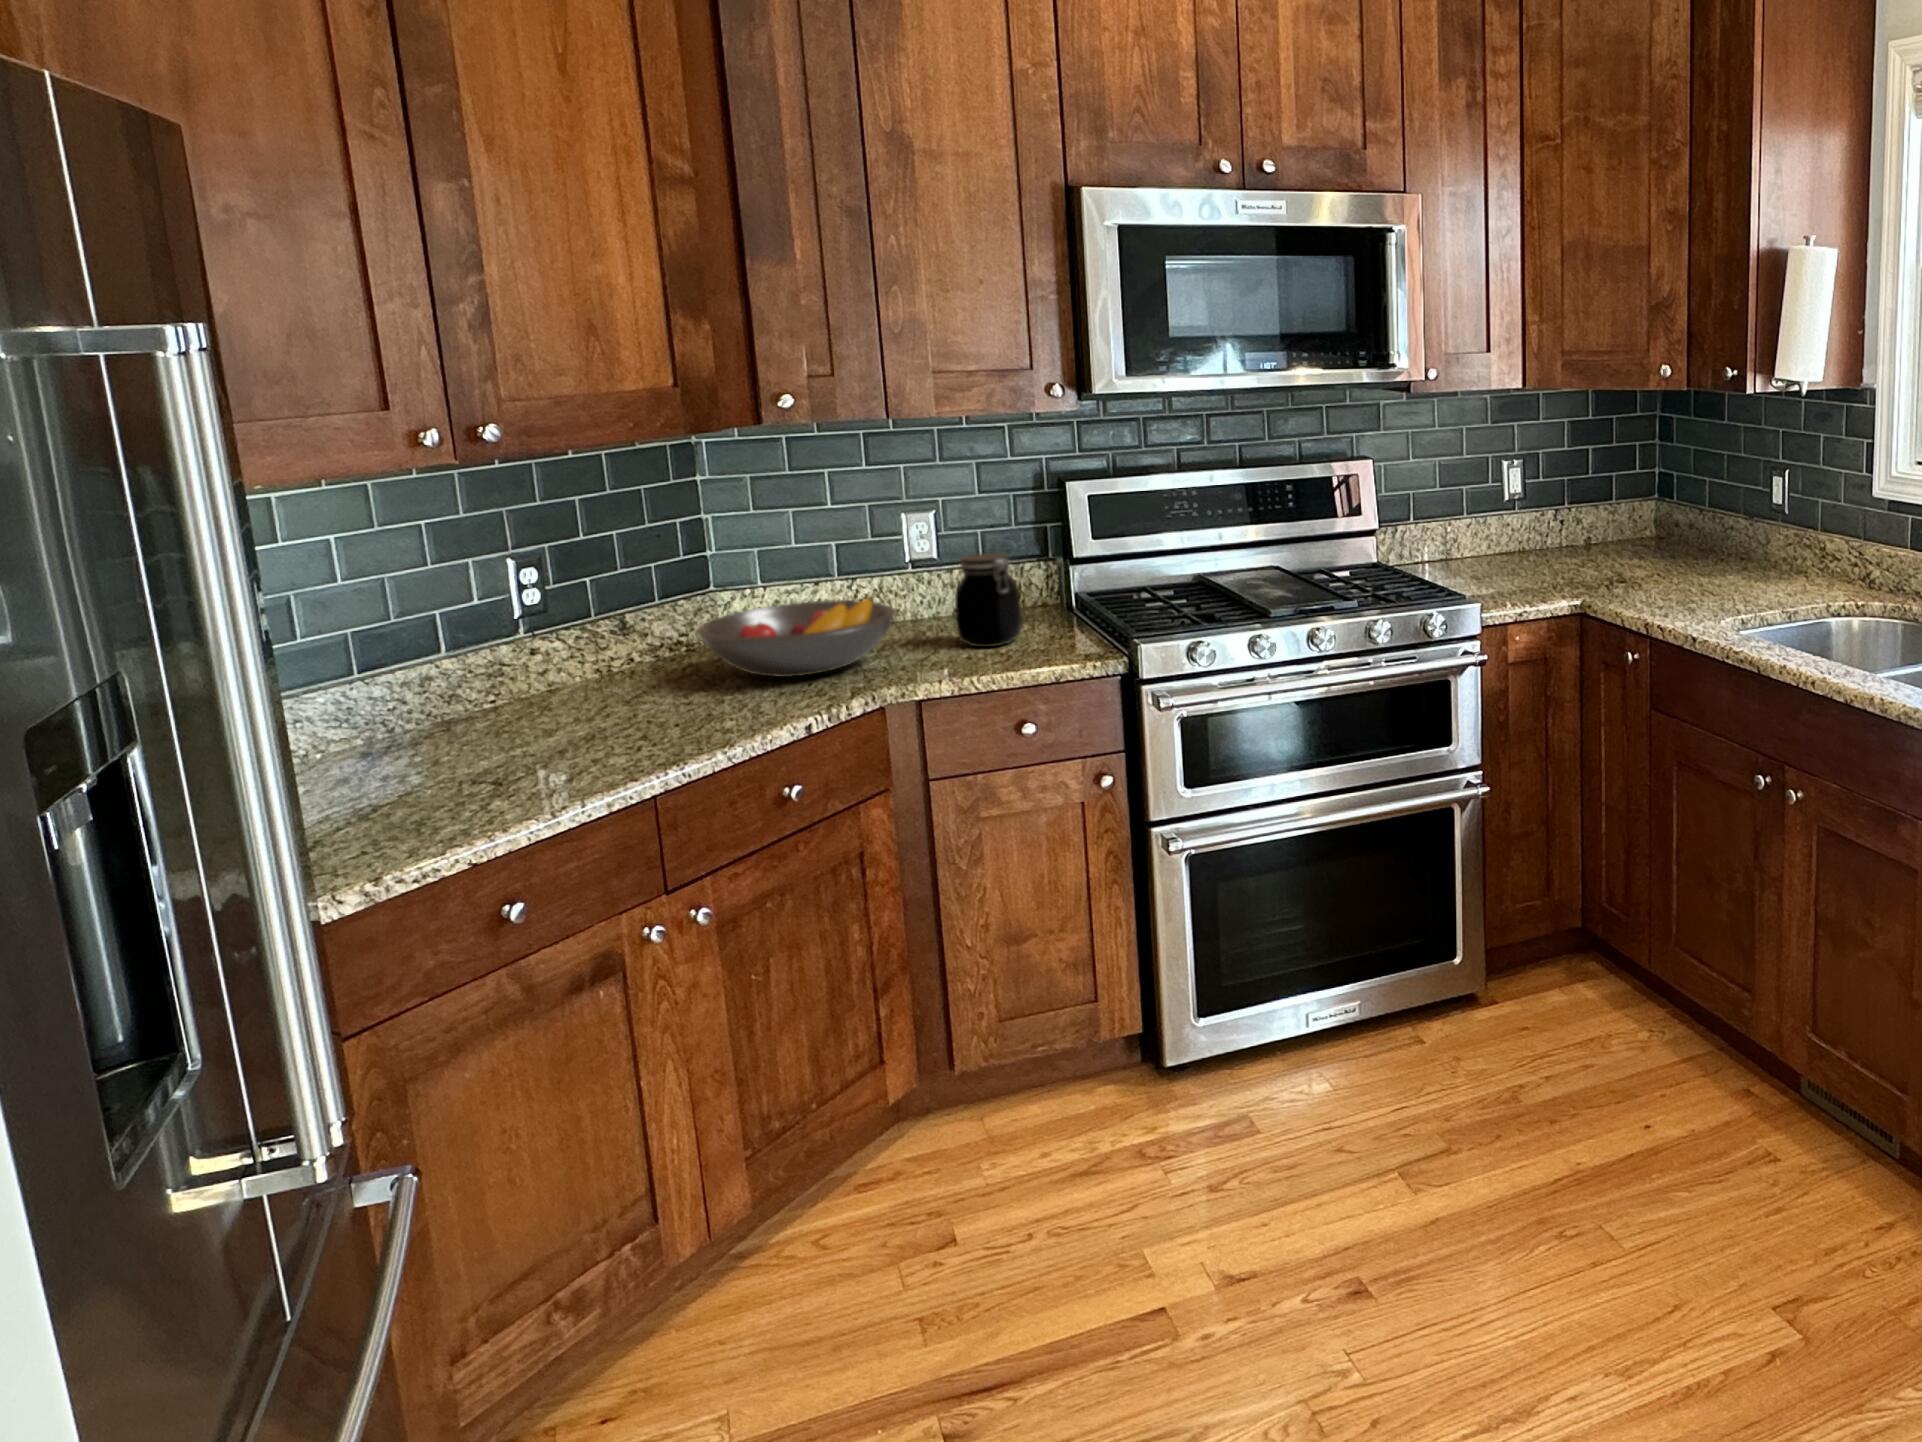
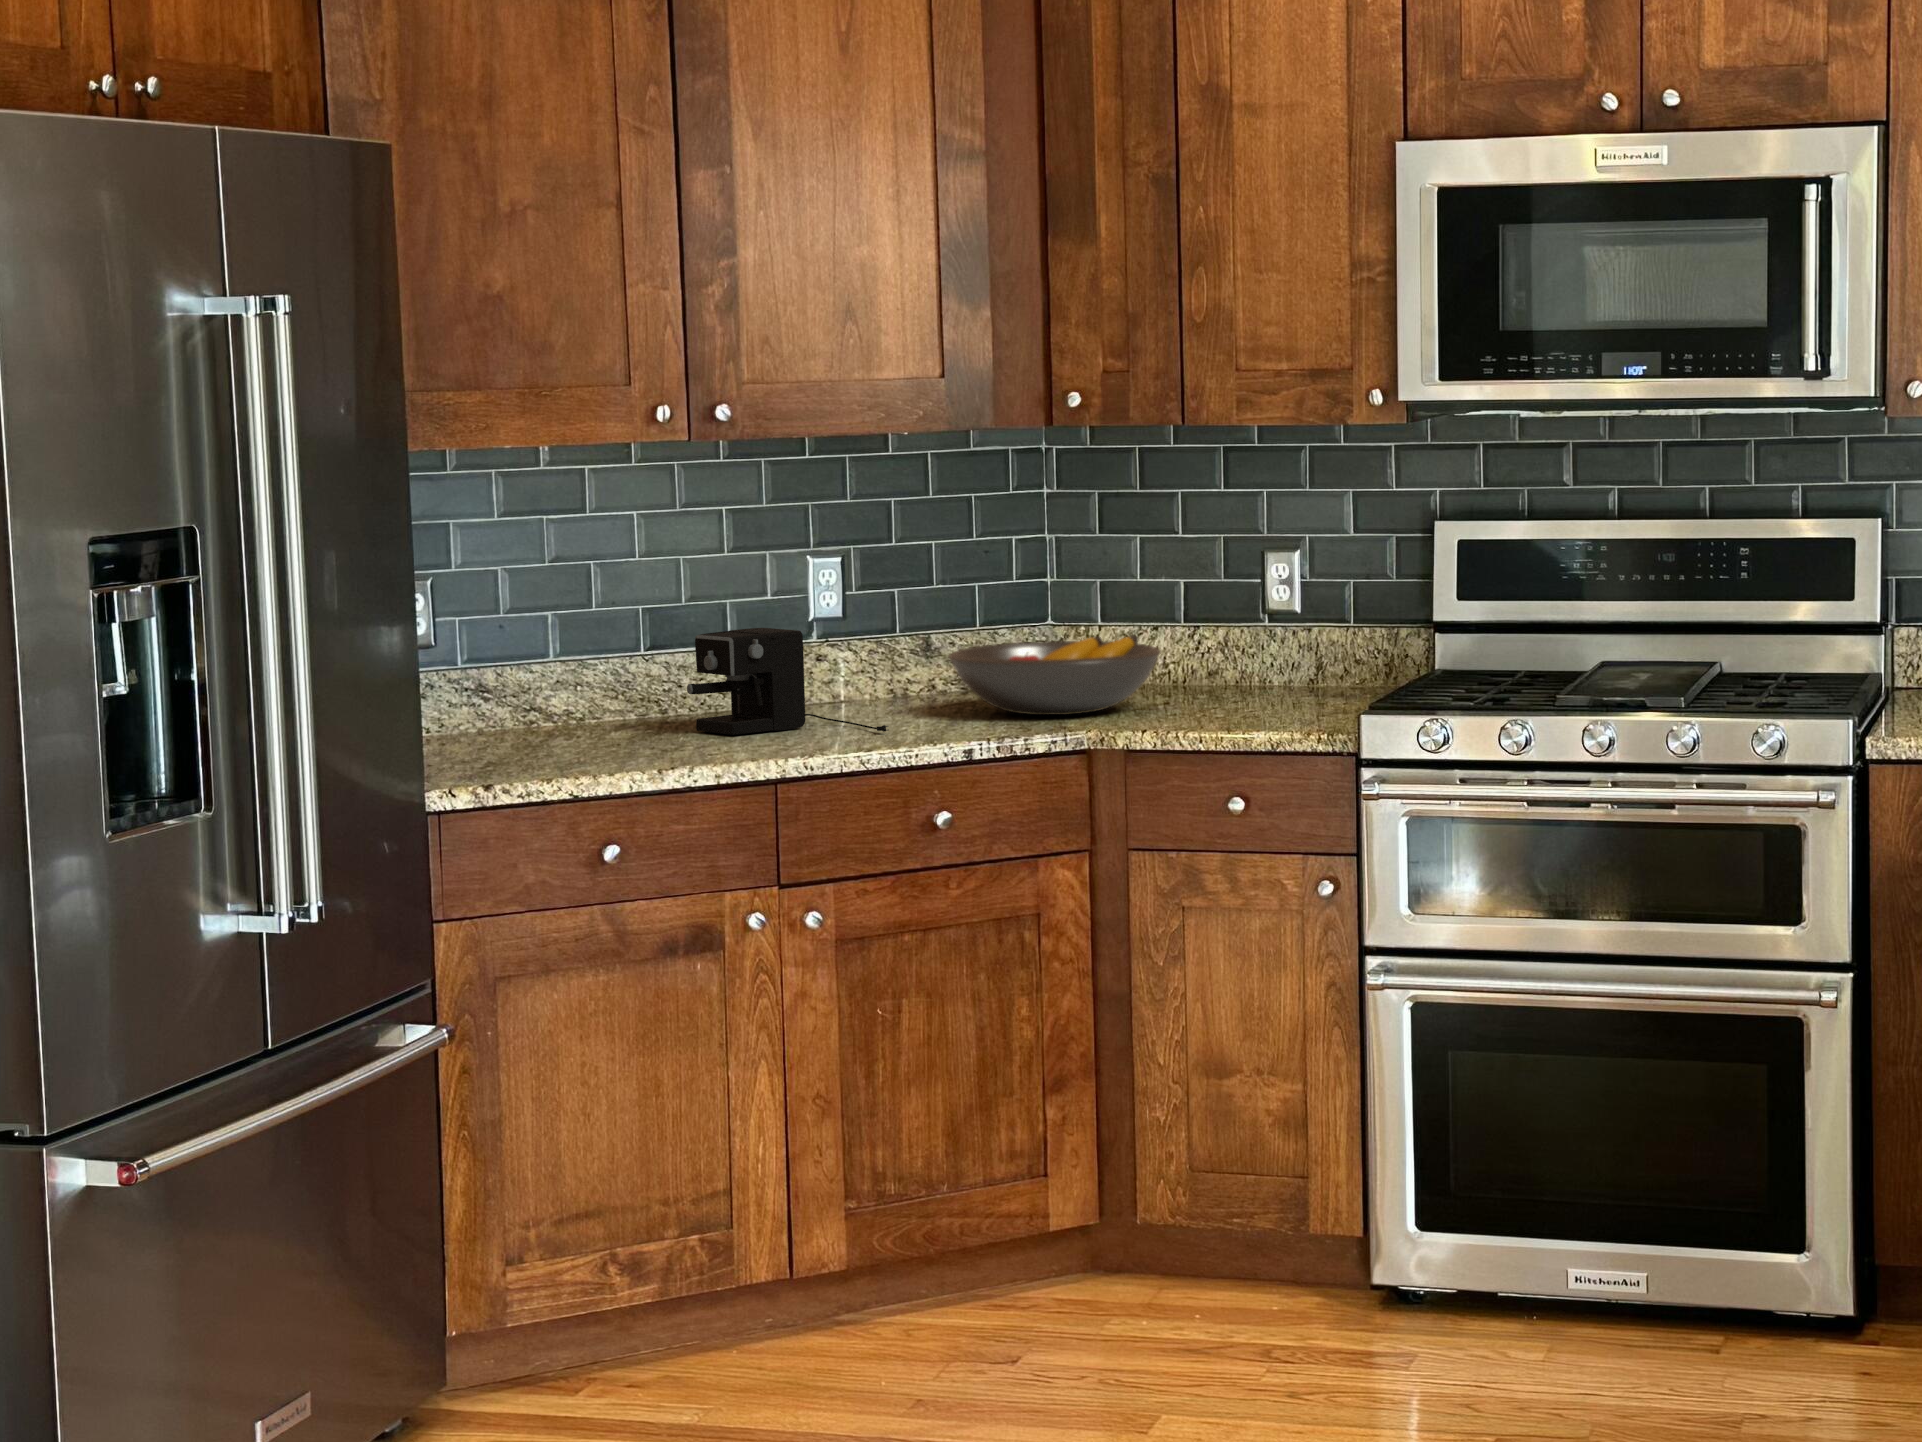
jar: present [955,553,1022,647] -> none [1230,599,1308,715]
coffee maker: none [472,639,709,753] -> present [687,628,889,735]

